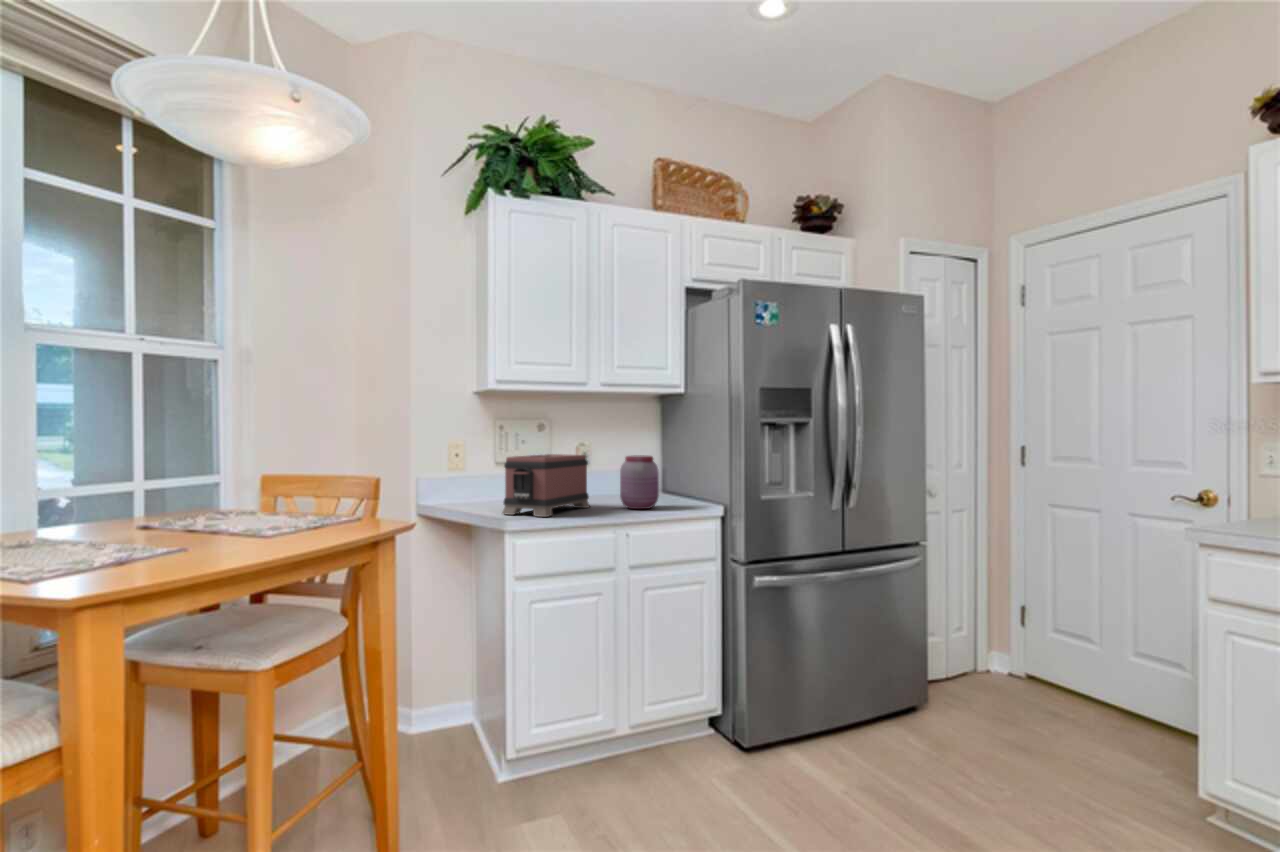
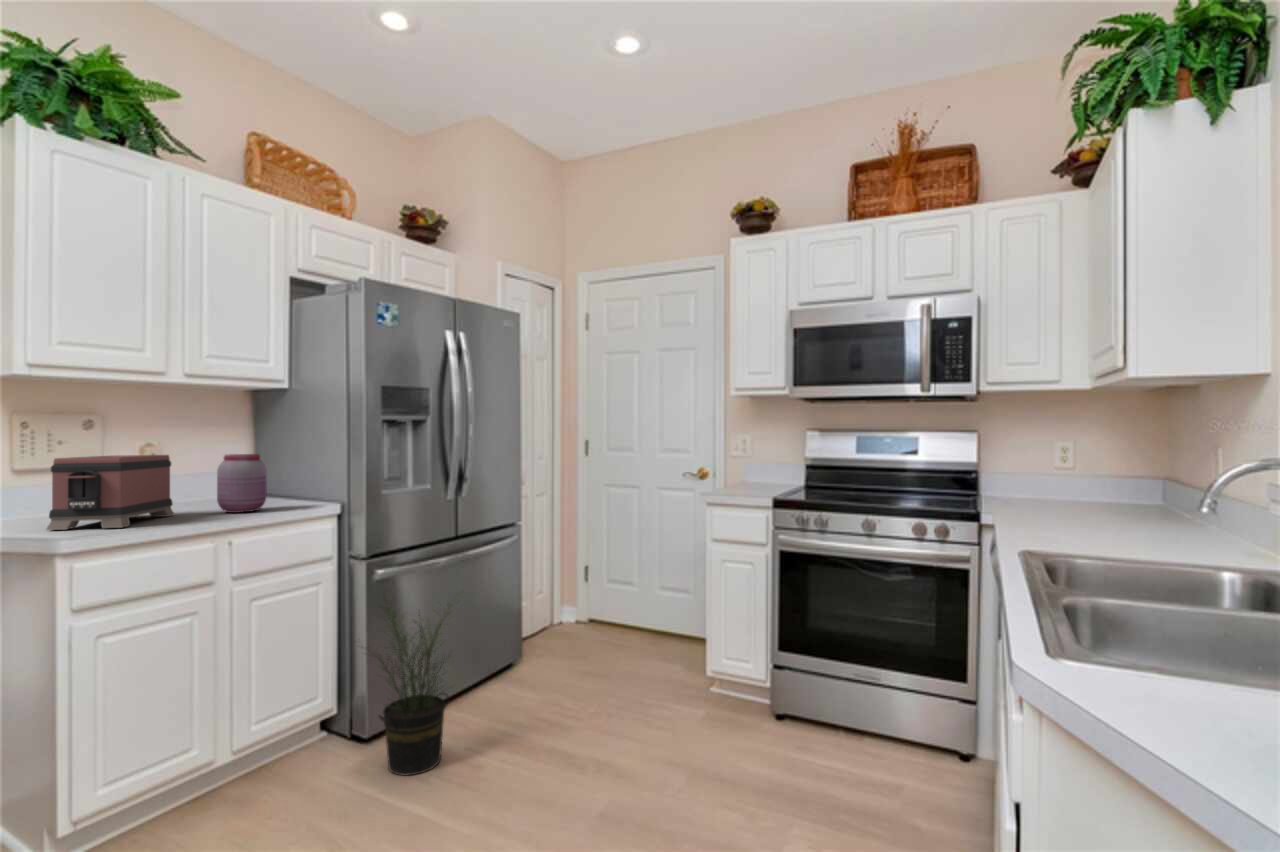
potted plant: none [724,601,844,806] -> present [367,591,462,775]

